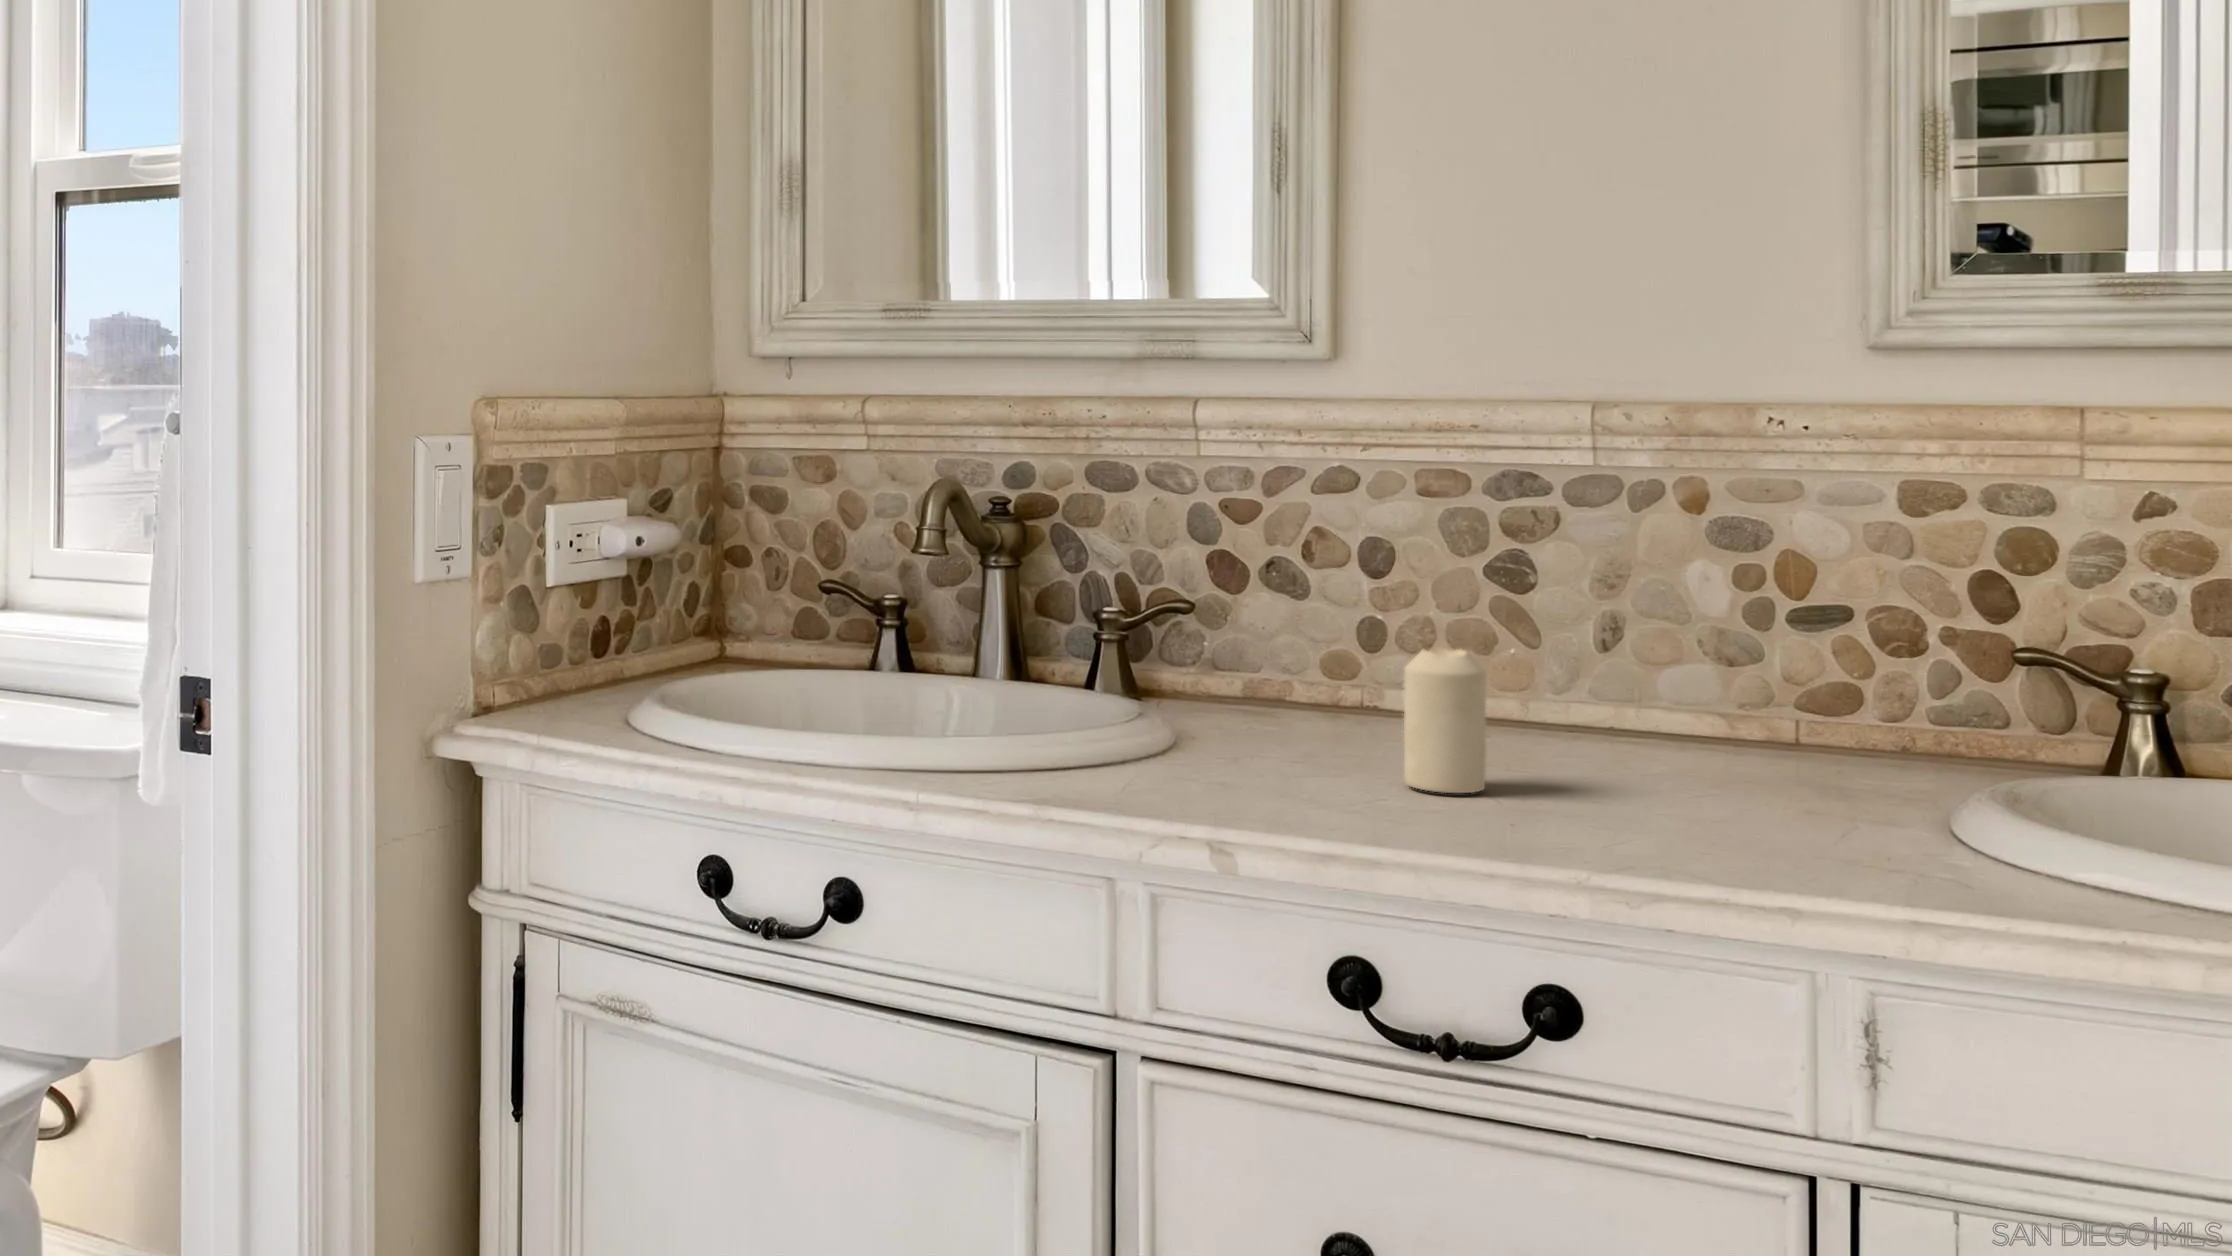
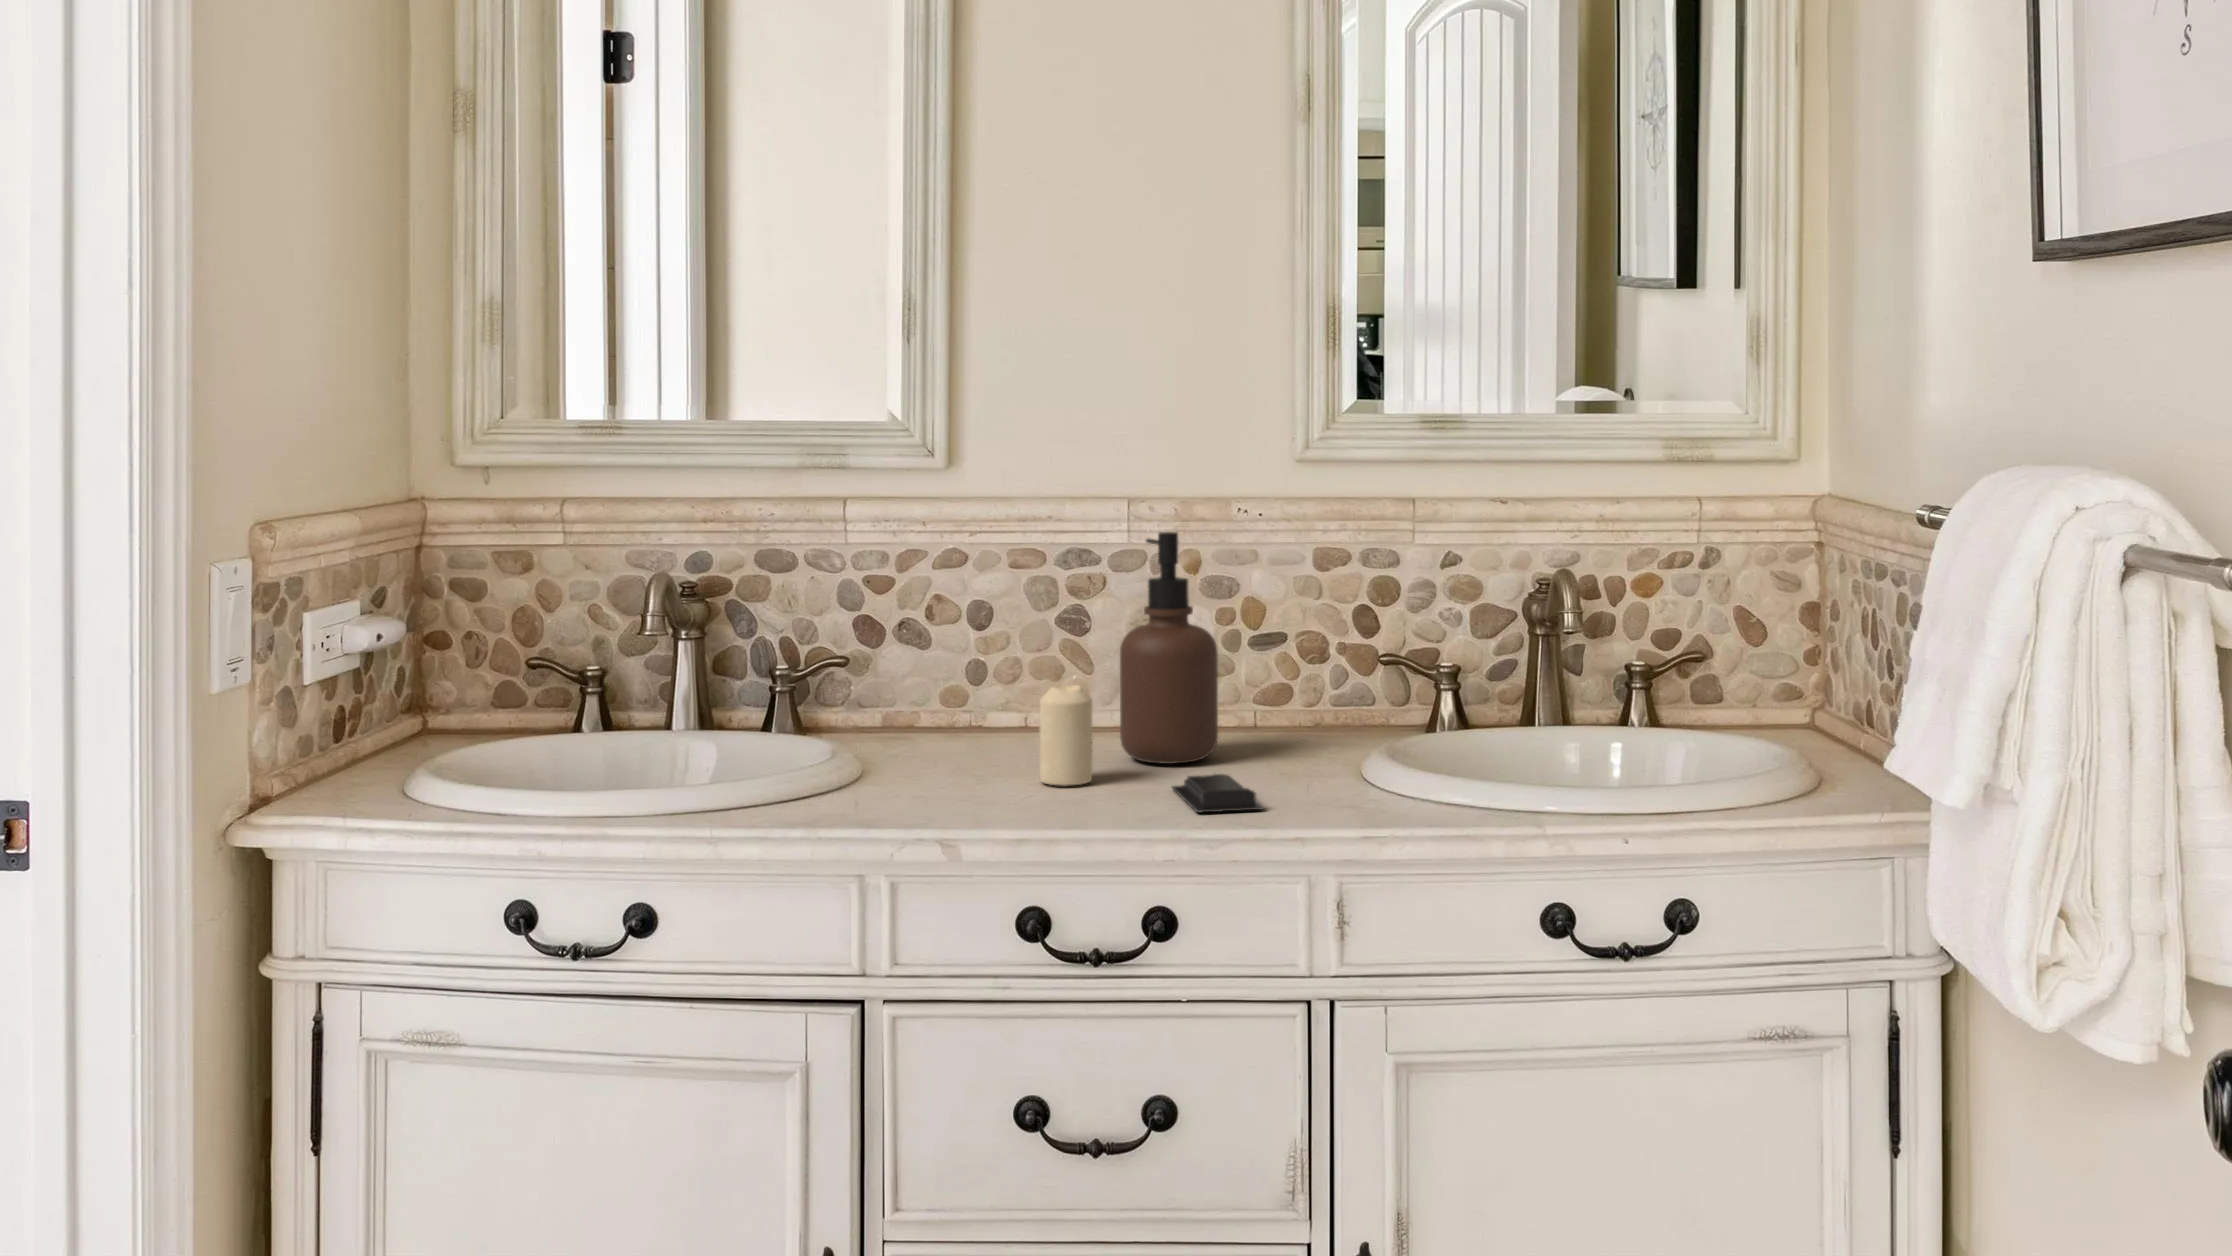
soap dispenser: none [1549,439,1709,781] -> present [1120,532,1218,764]
soap bar: none [1606,798,1747,863] -> present [1172,774,1263,813]

